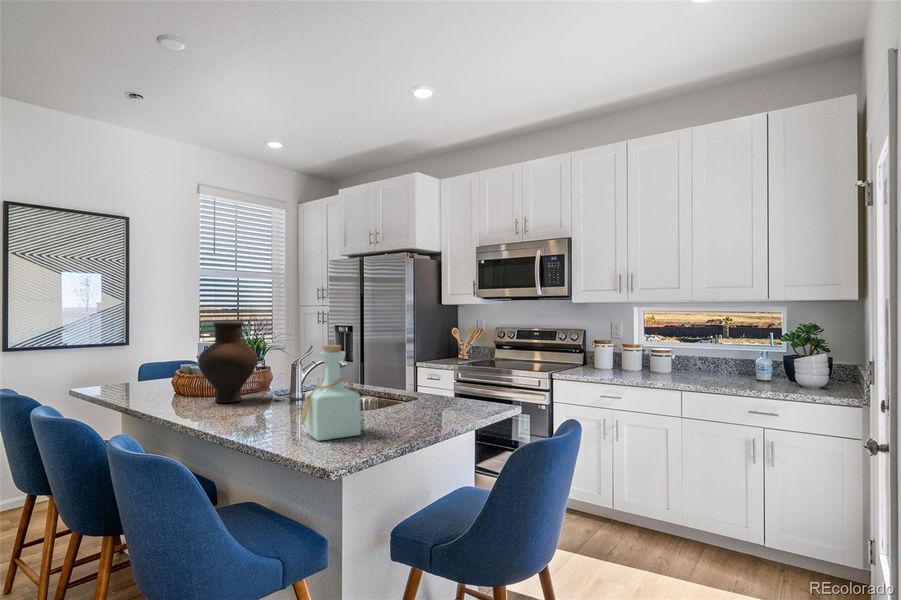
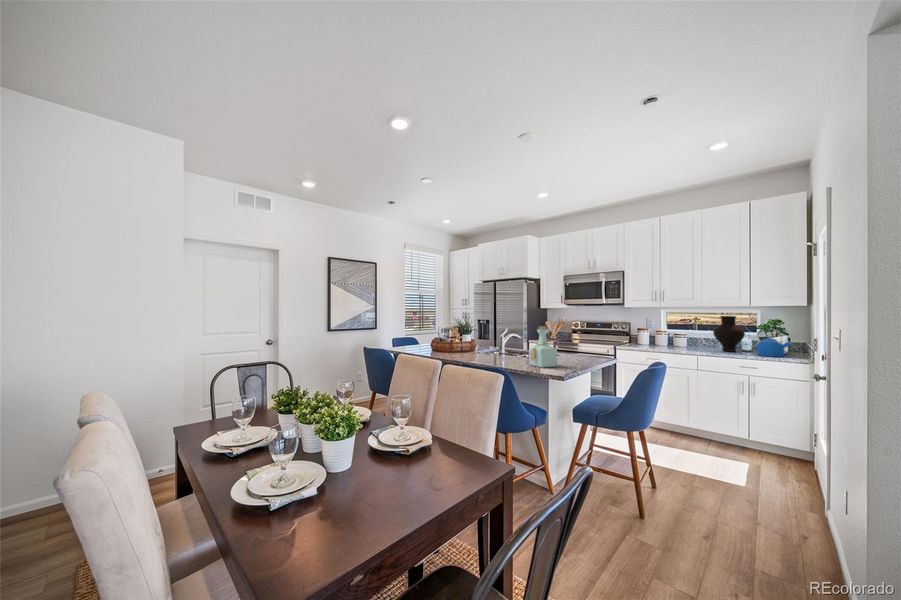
vase: present [198,321,258,403] -> present [713,316,745,352]
kettle: none [777,339,833,392] -> present [756,328,792,357]

